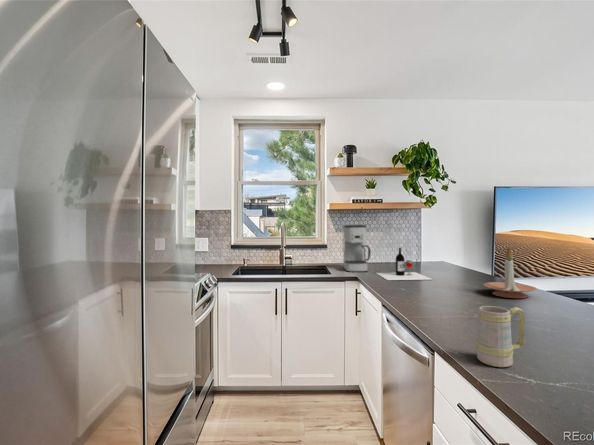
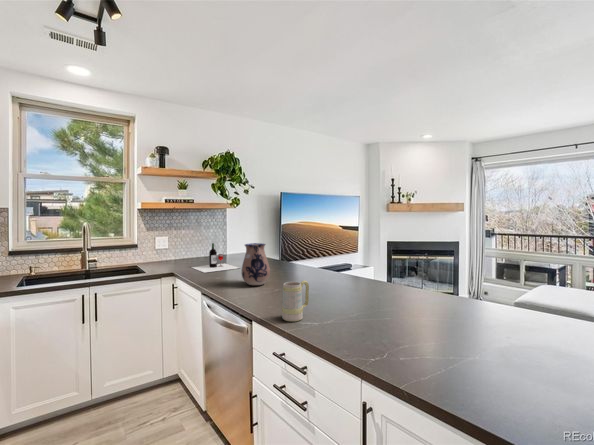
coffee maker: present [343,225,371,272] -> none [157,224,185,269]
candle holder: present [484,247,537,298] -> none [277,239,309,276]
ceramic pitcher: none [429,249,469,304] -> present [242,243,270,285]

